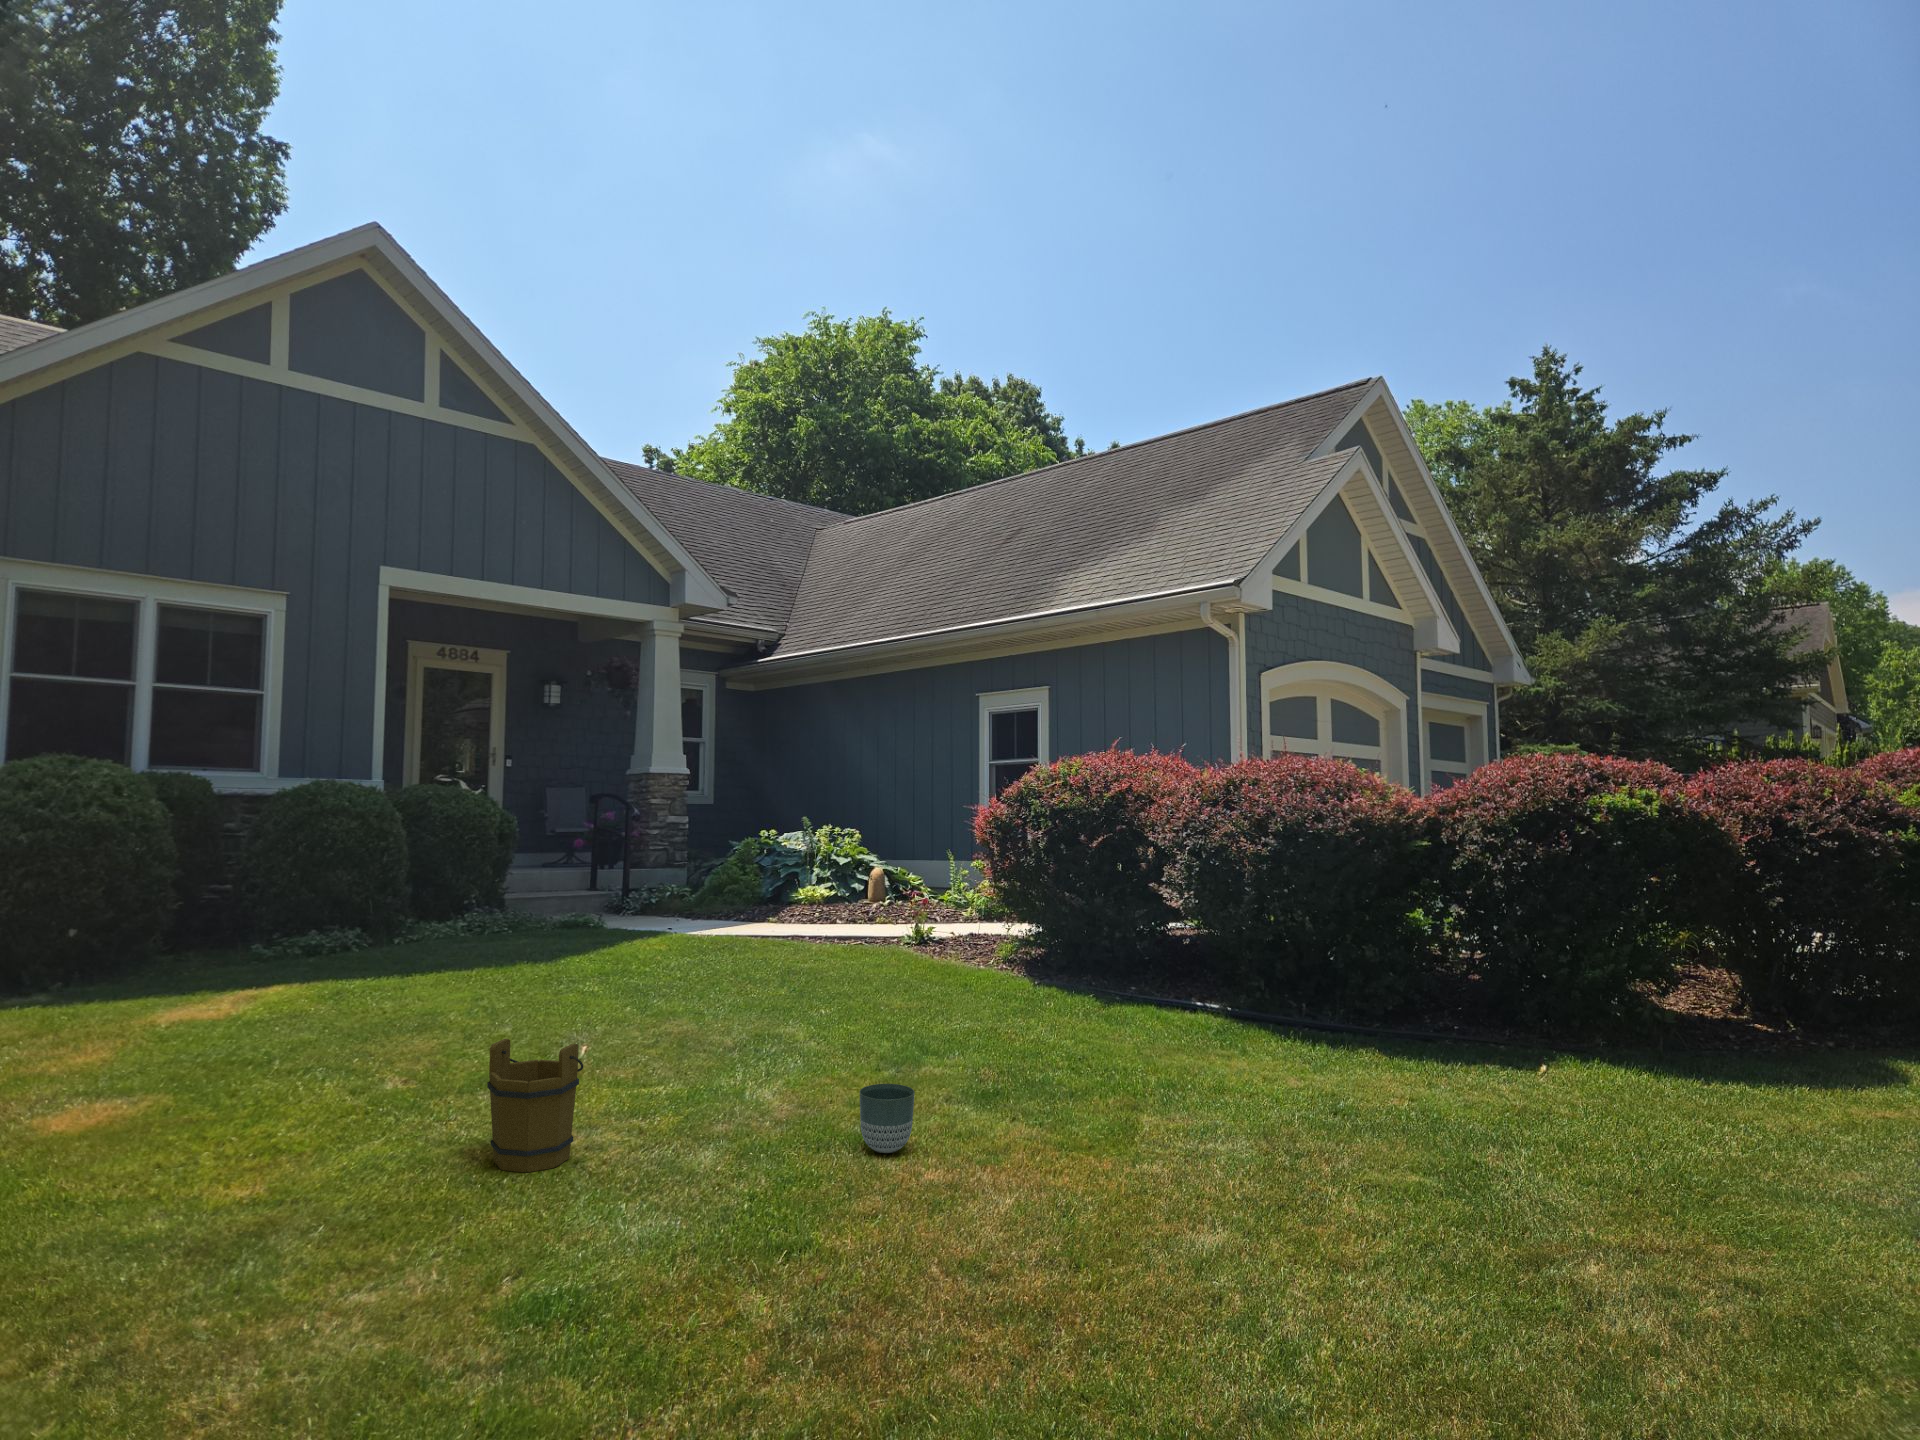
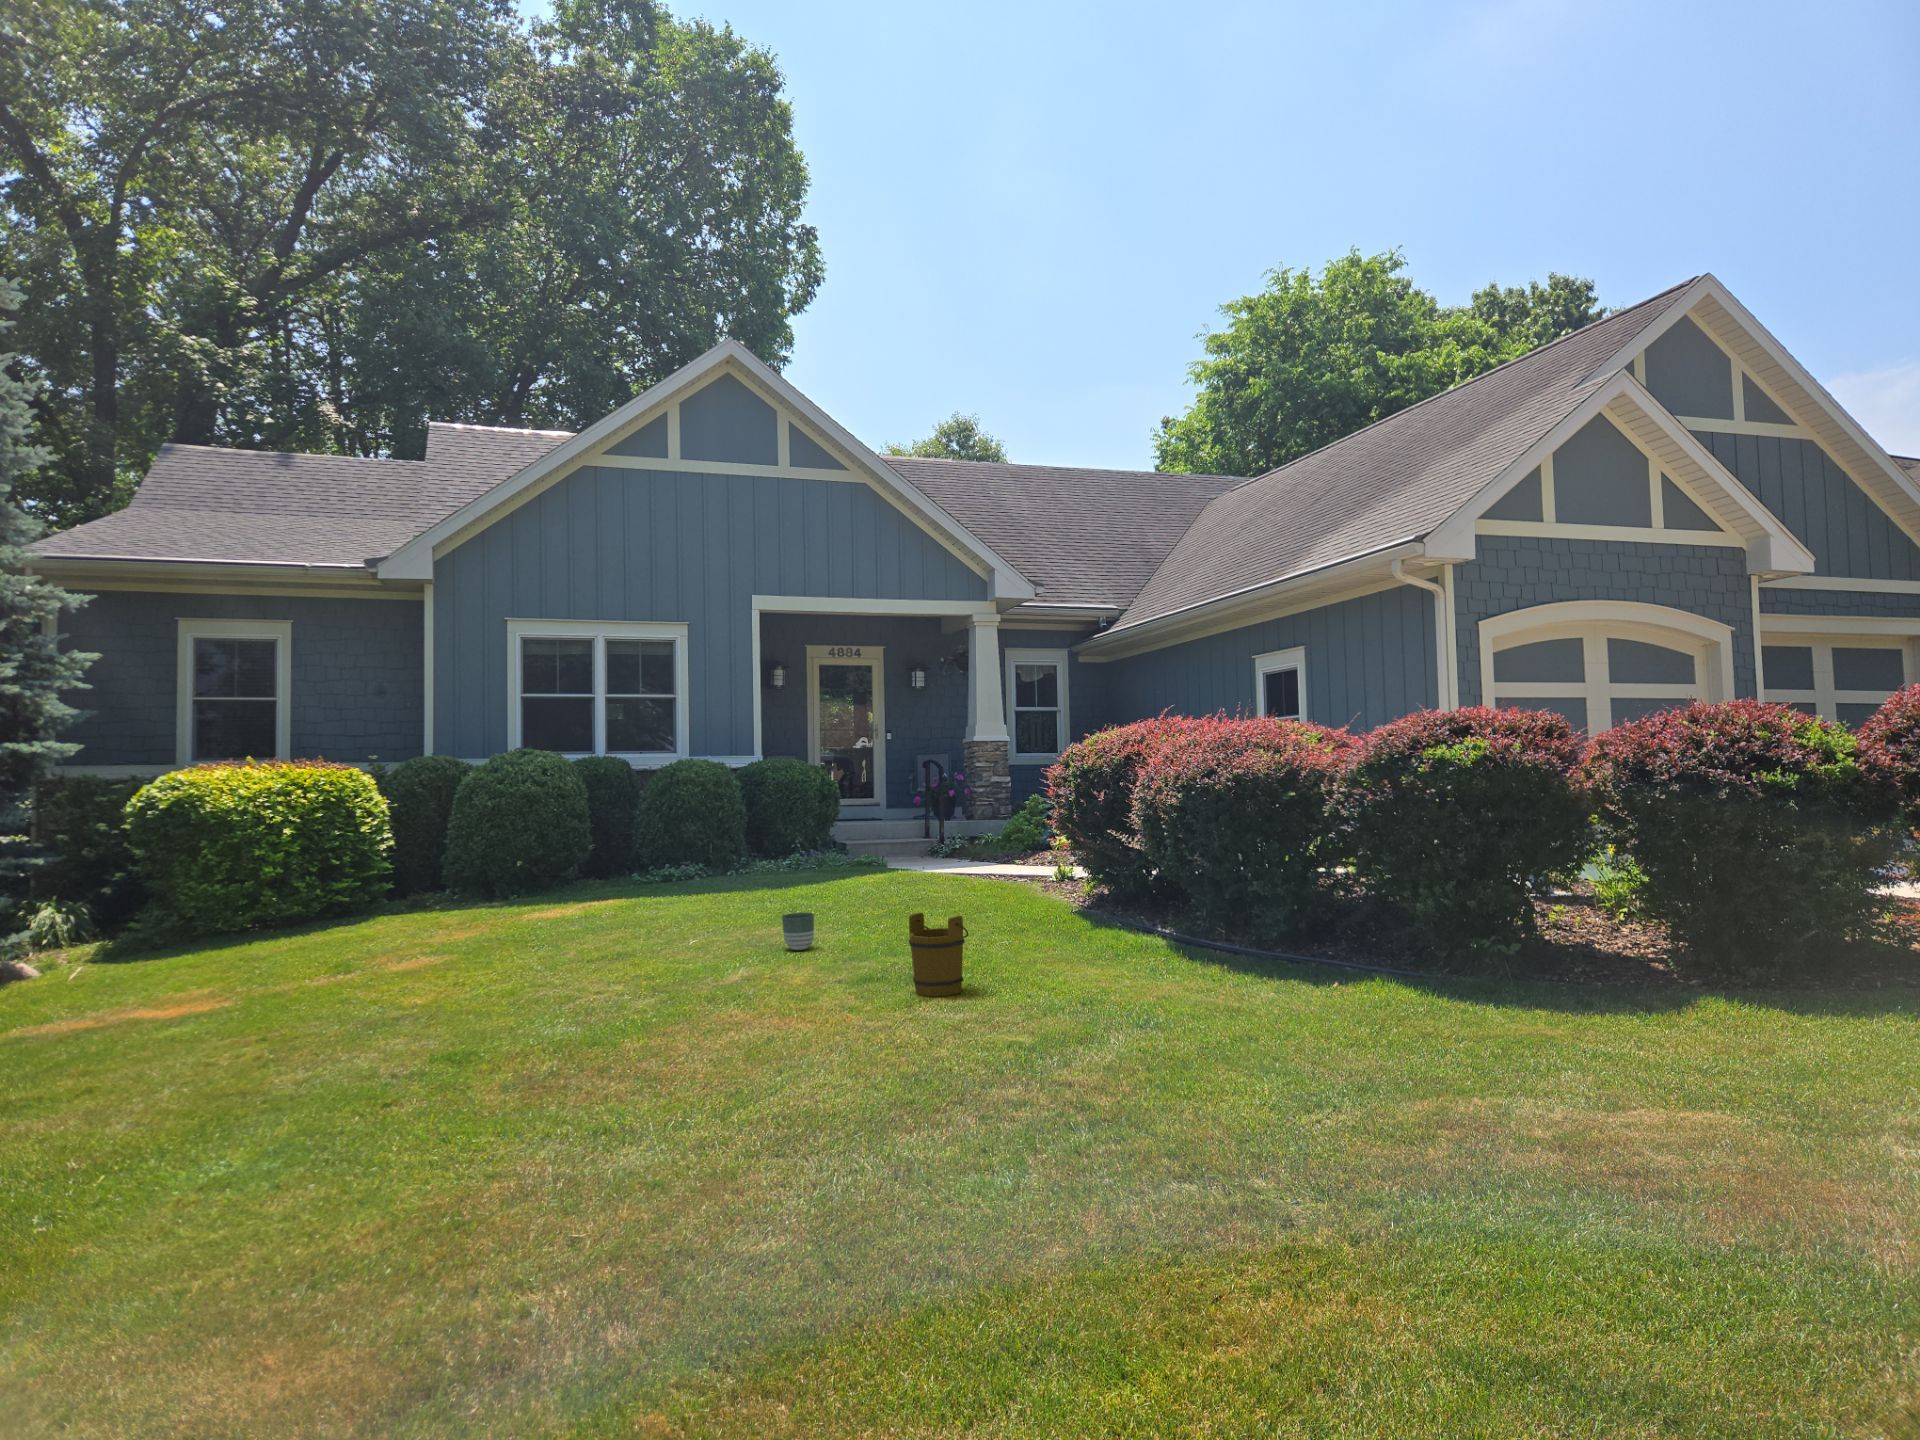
bucket: present [487,1039,583,1172] -> present [909,913,968,997]

